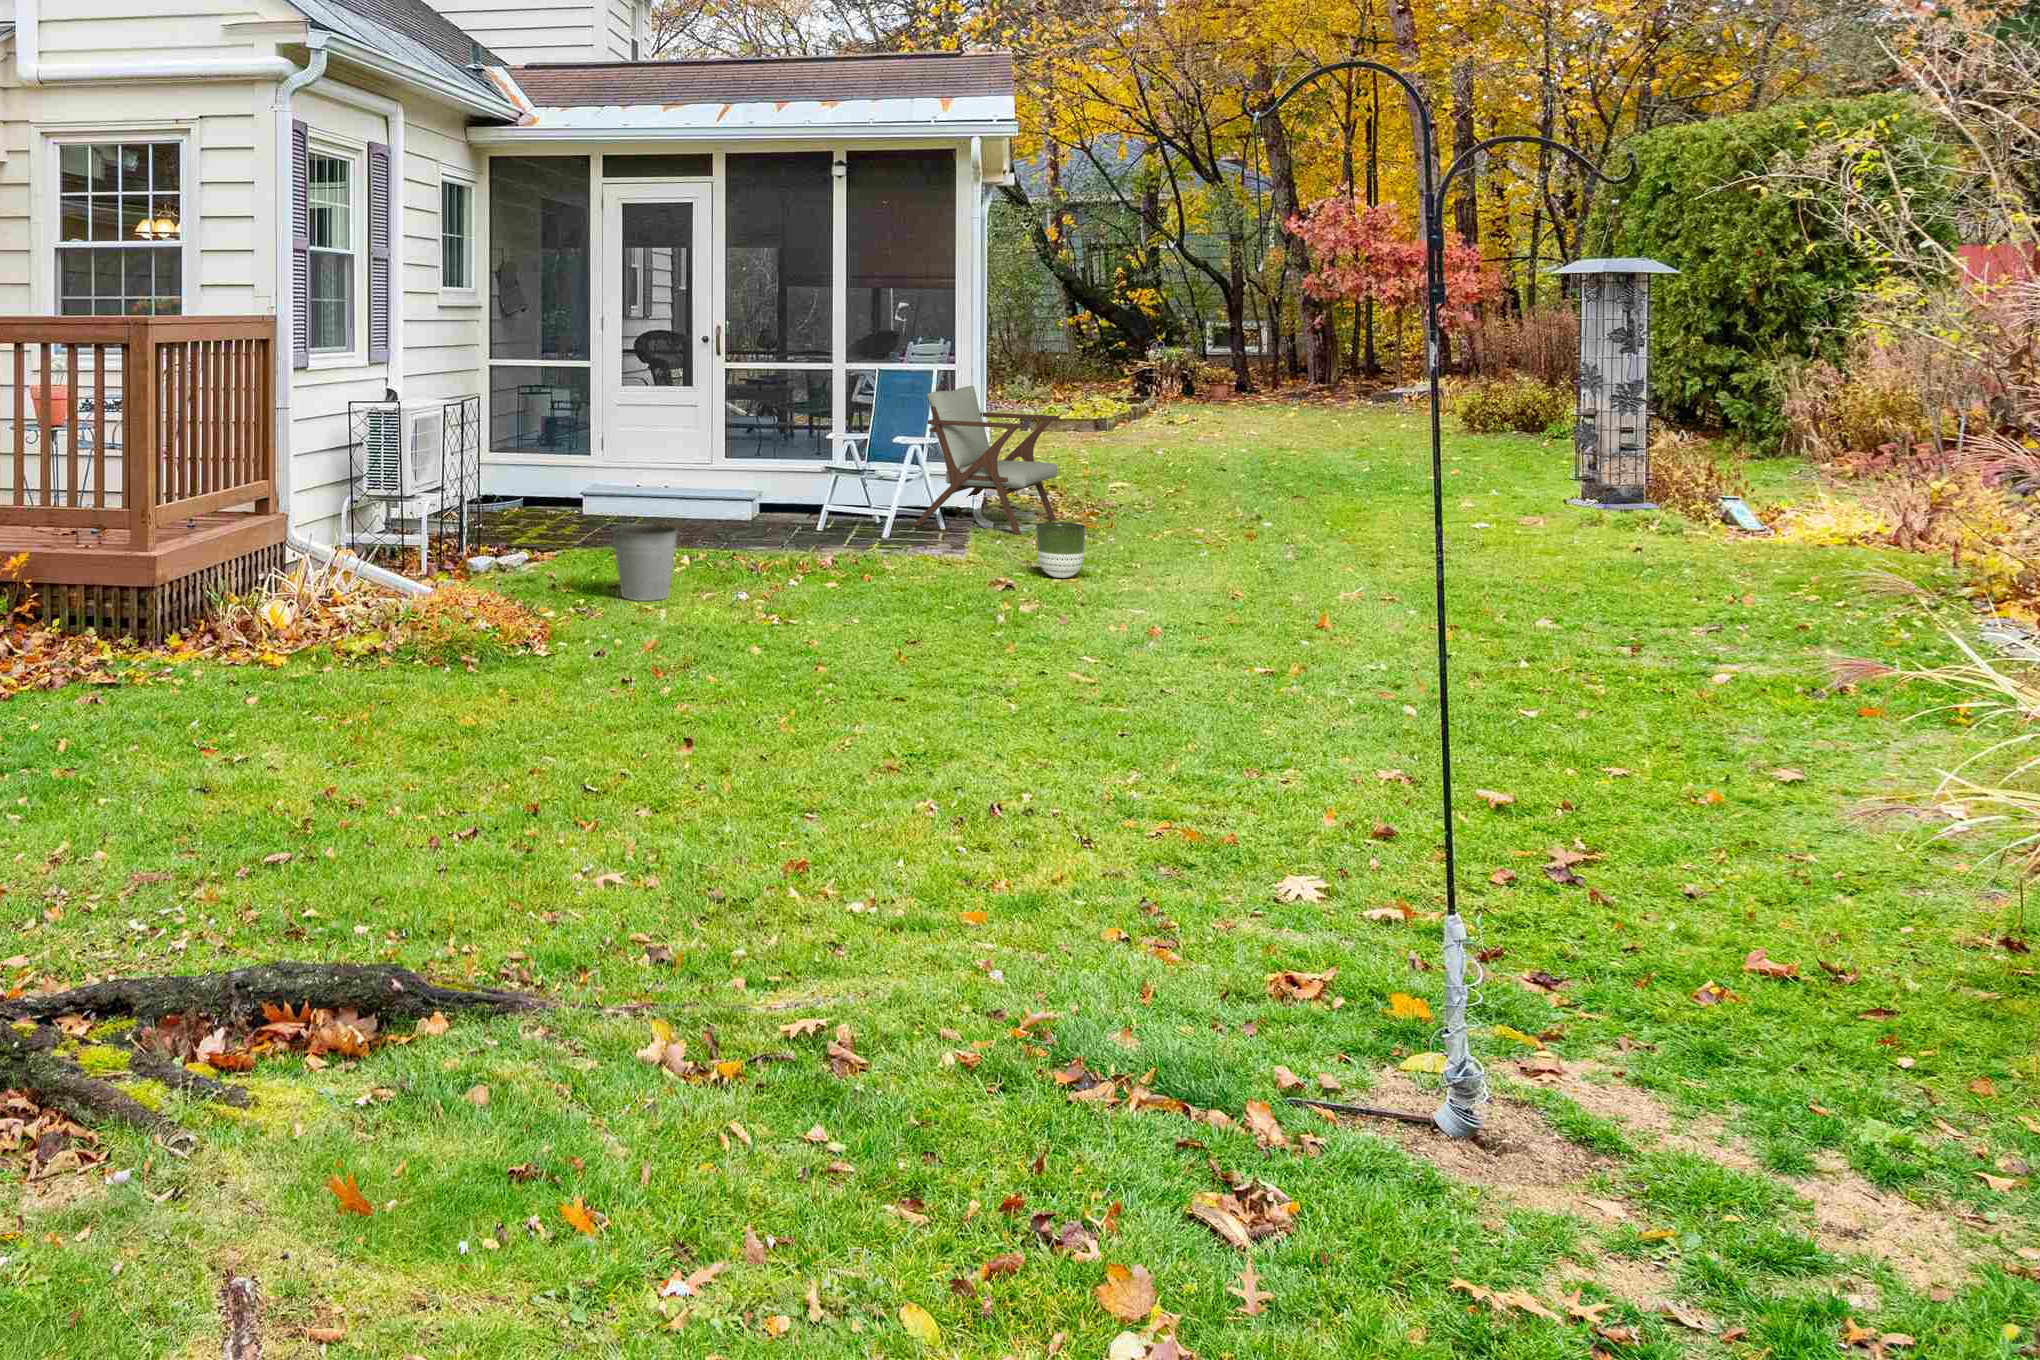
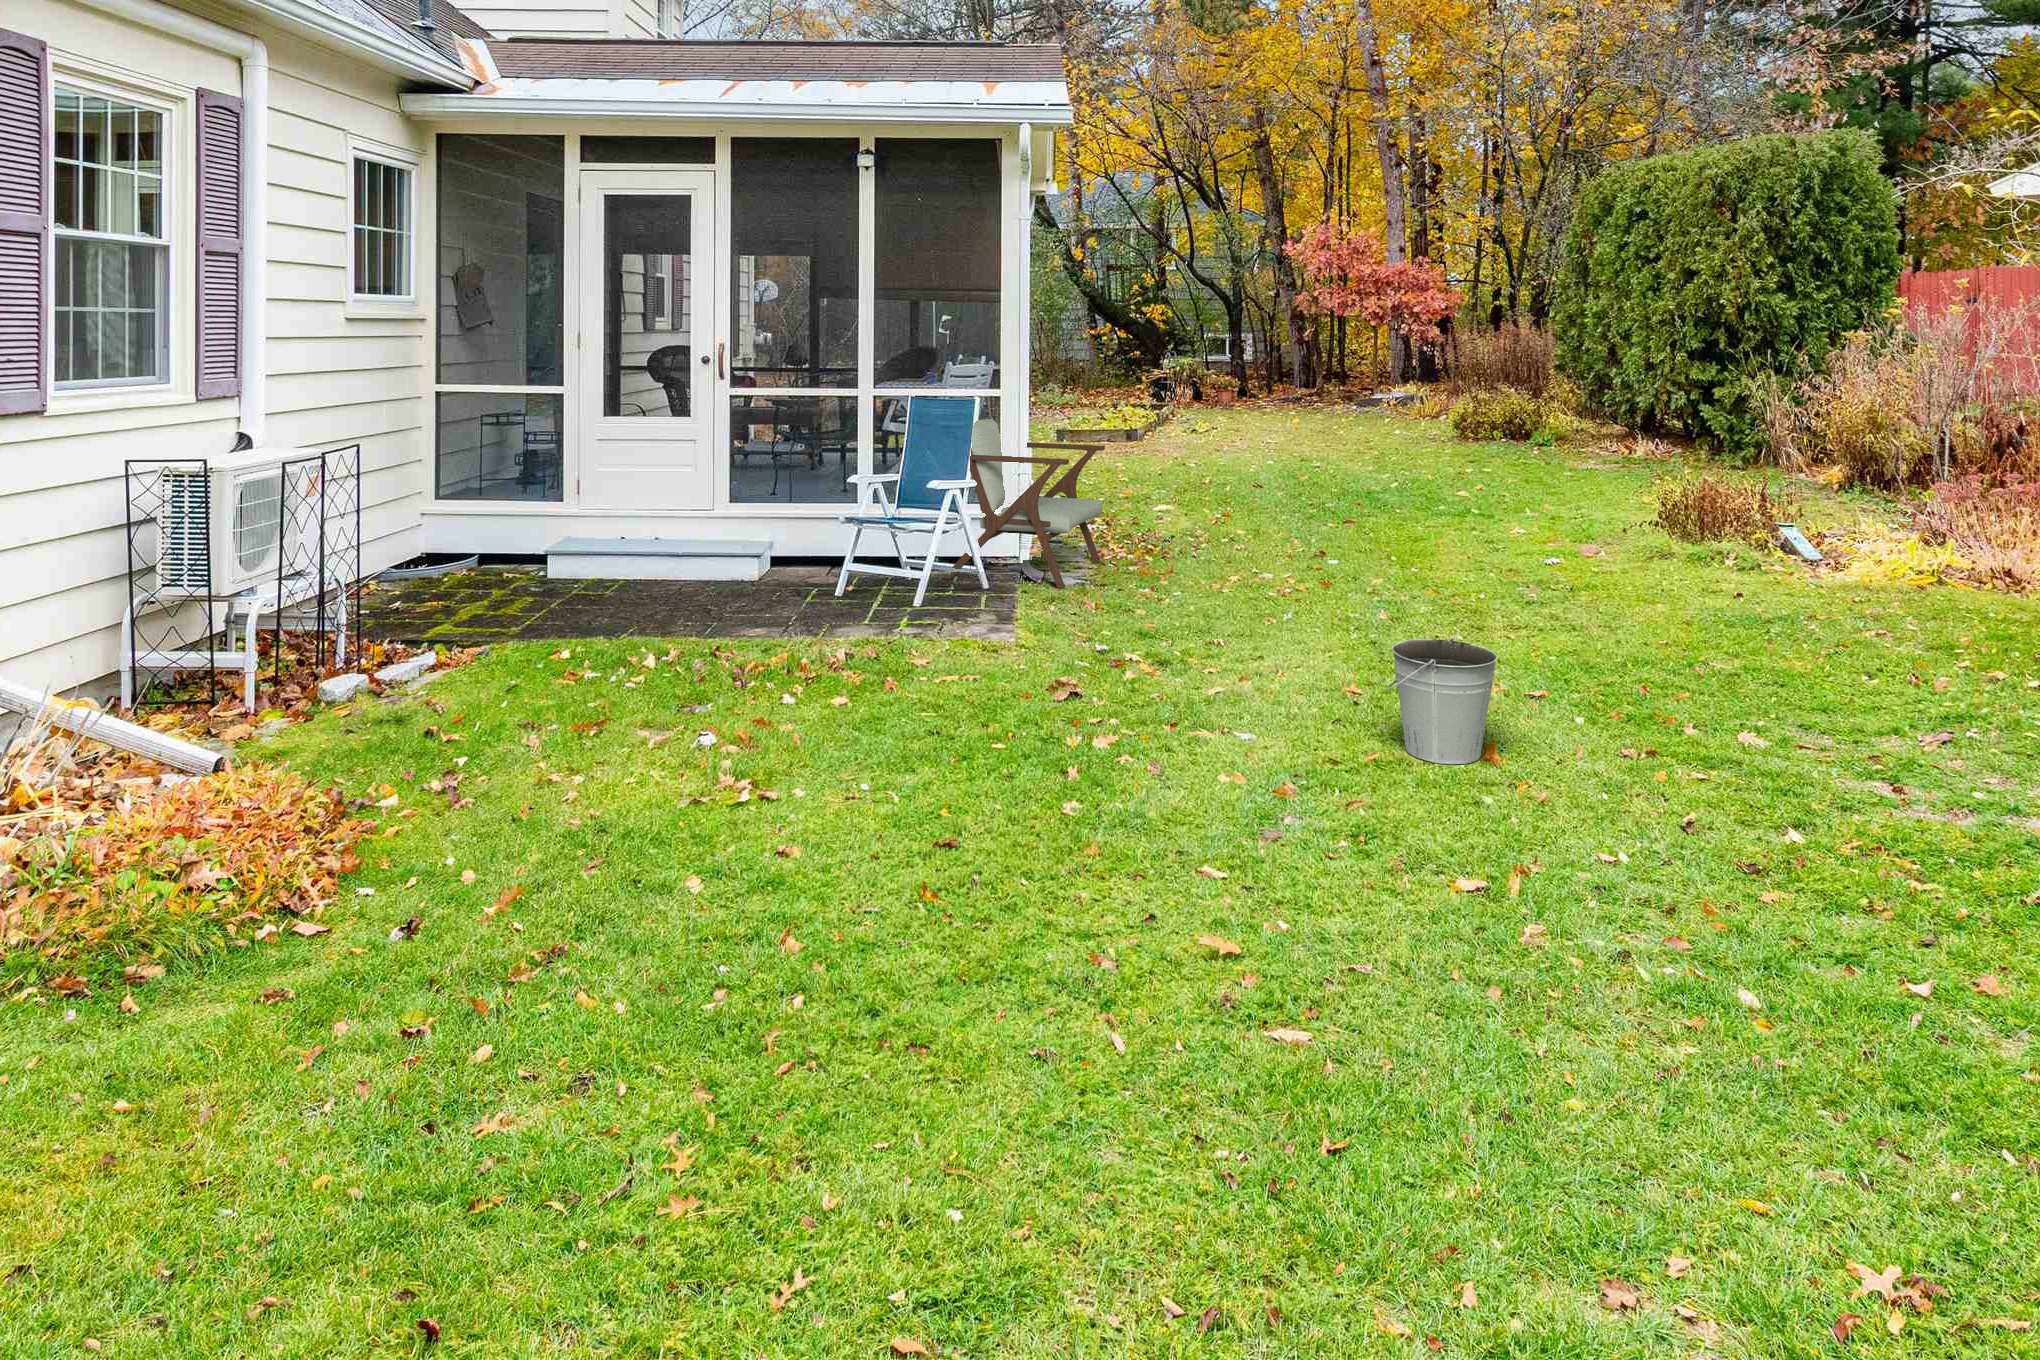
planter: present [1036,522,1085,578] -> none [1090,591,1149,664]
bucket: present [609,523,677,601] -> present [1387,636,1497,764]

